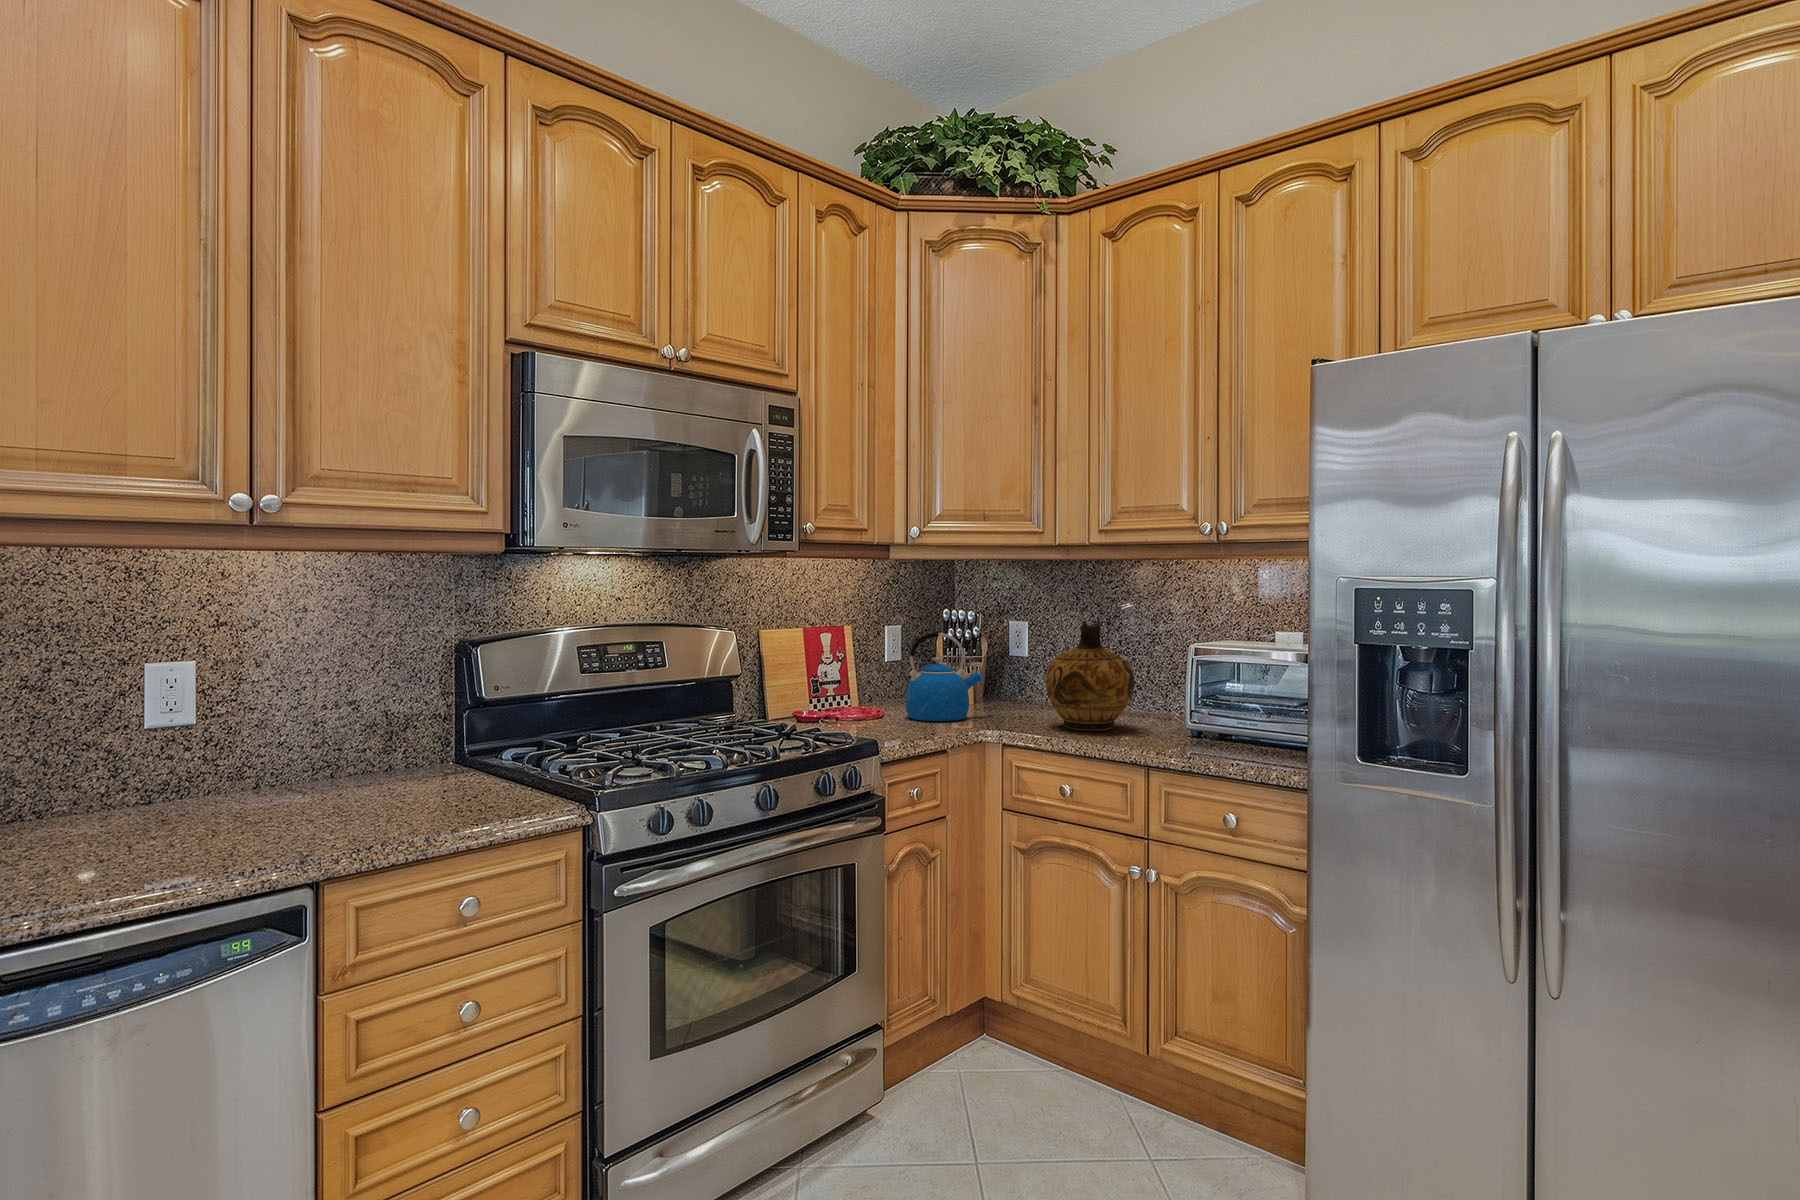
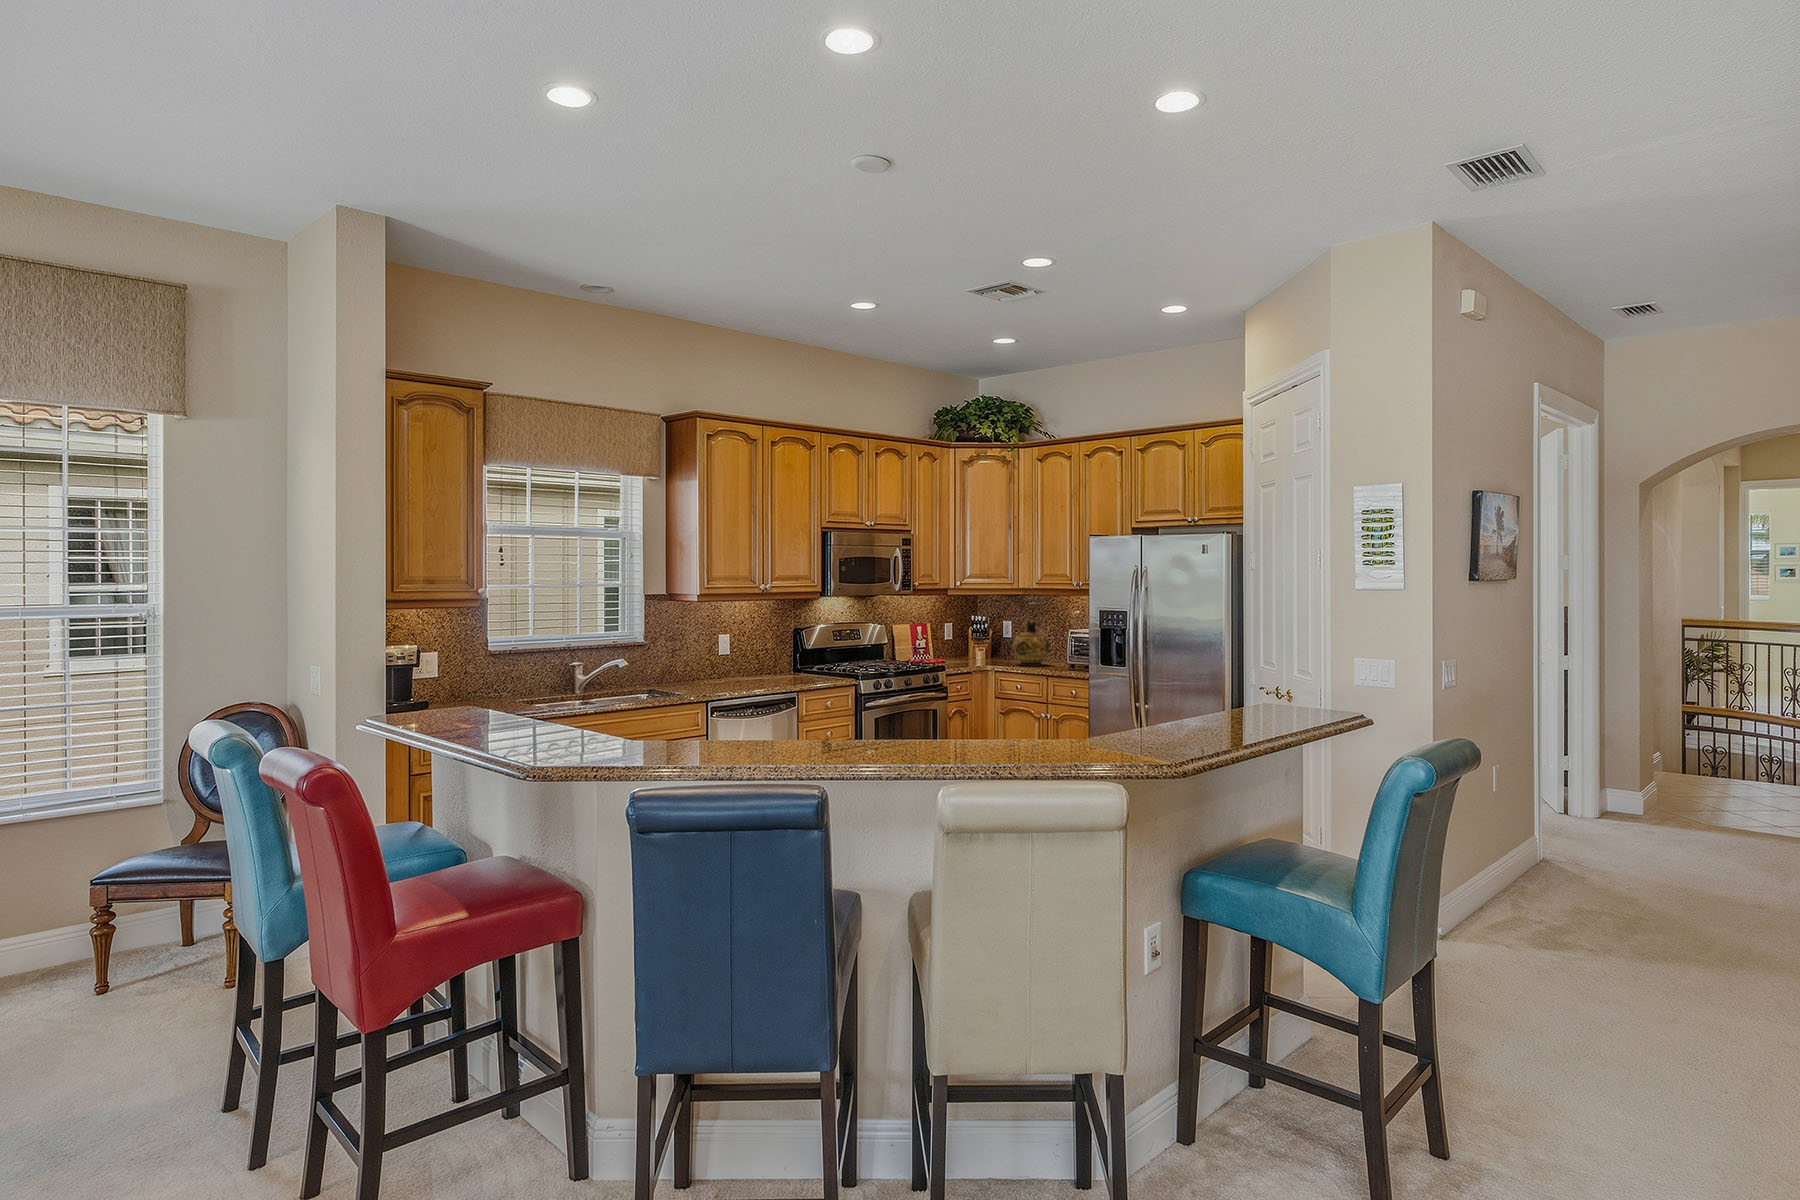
kettle: present [906,632,983,721] -> none [955,626,988,663]

